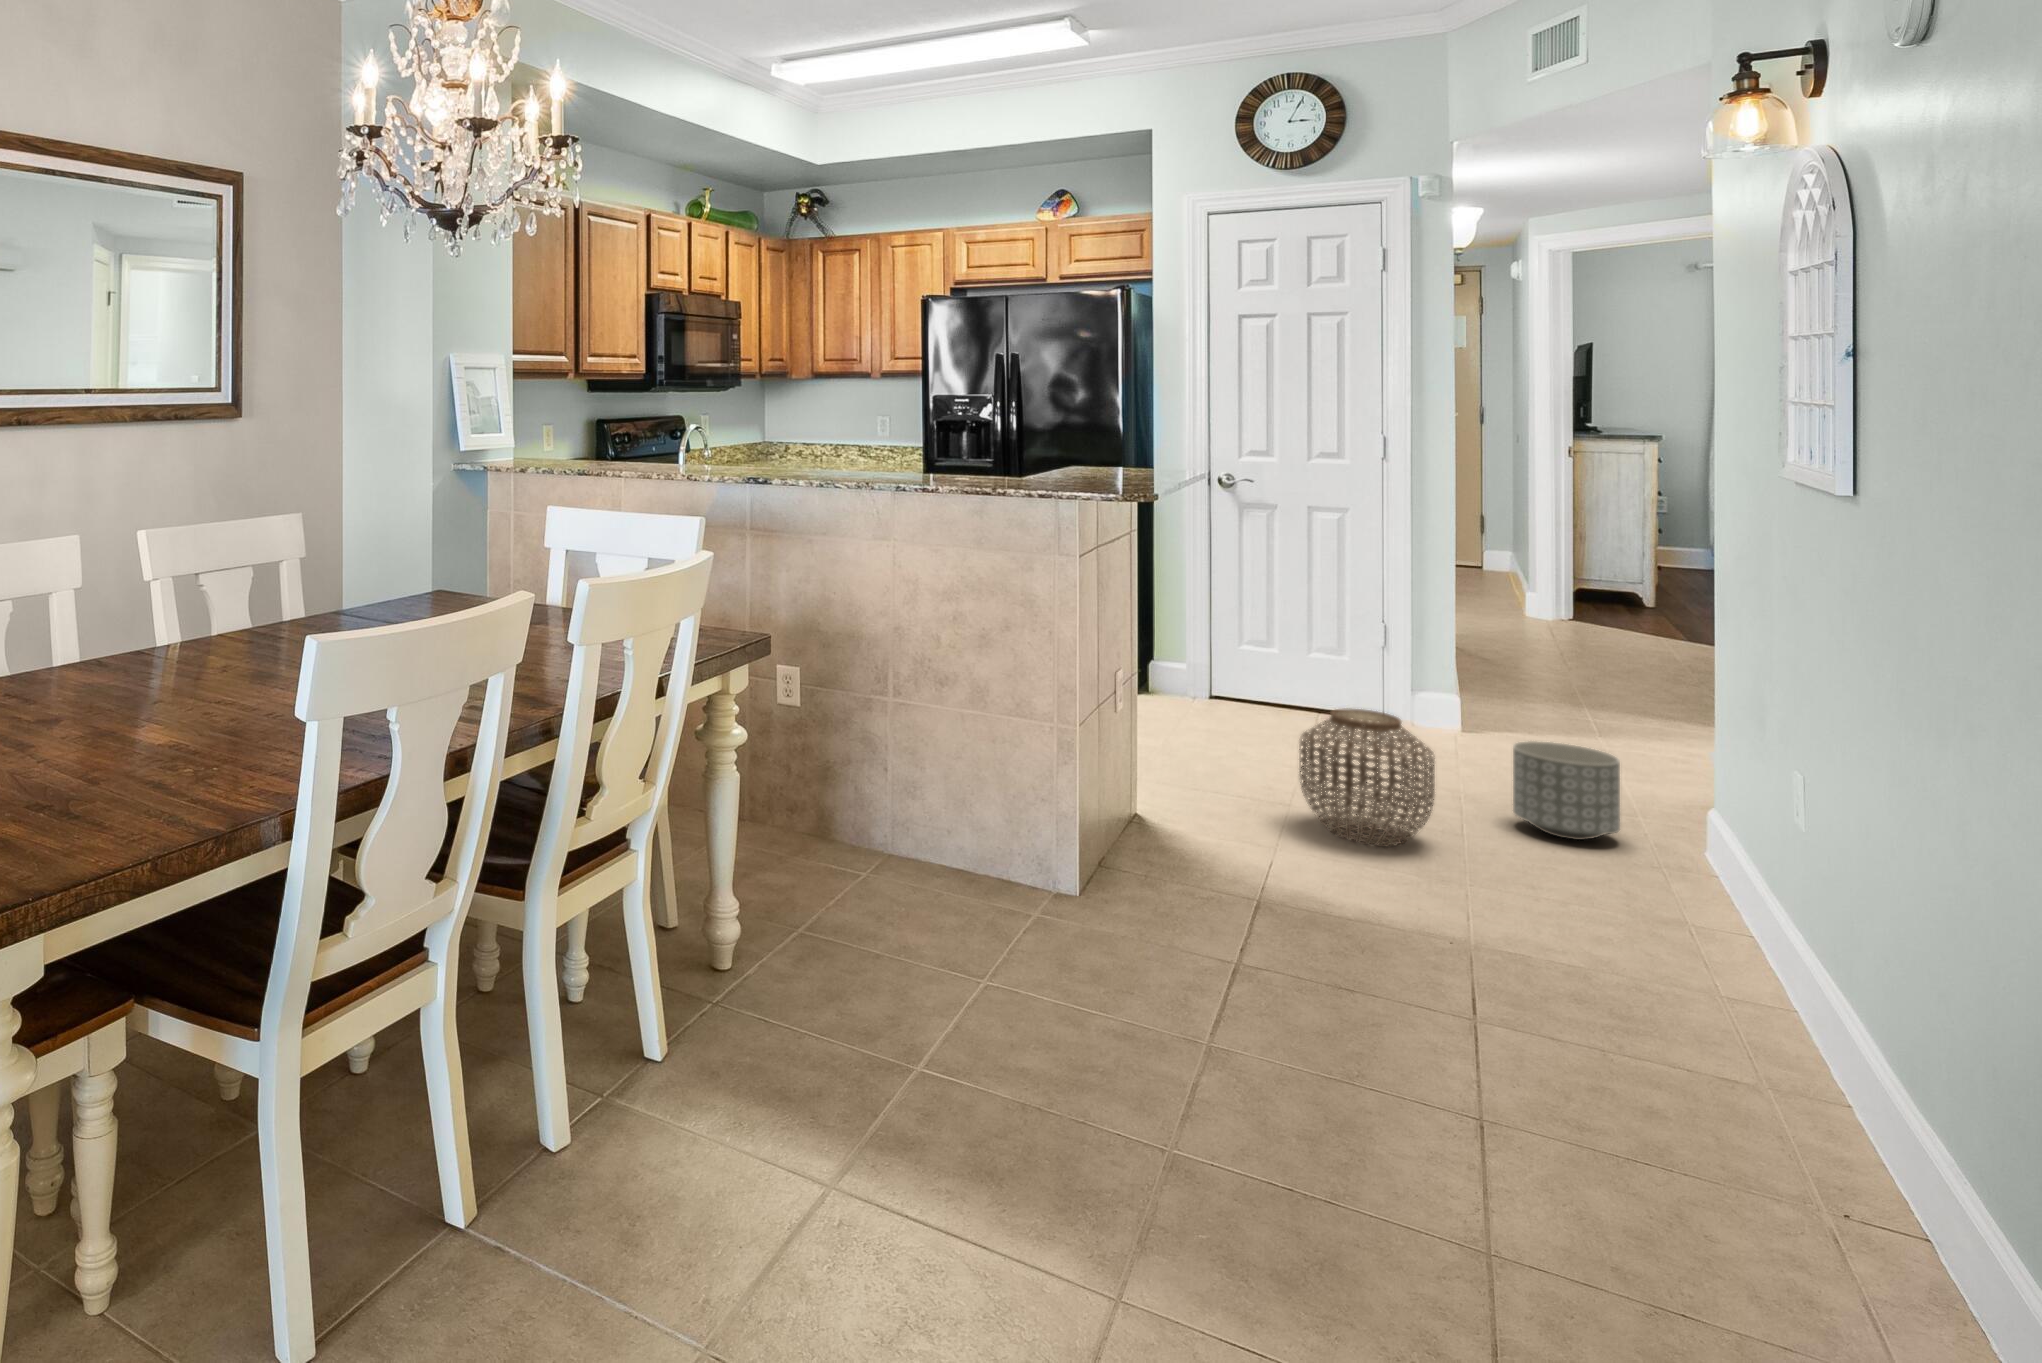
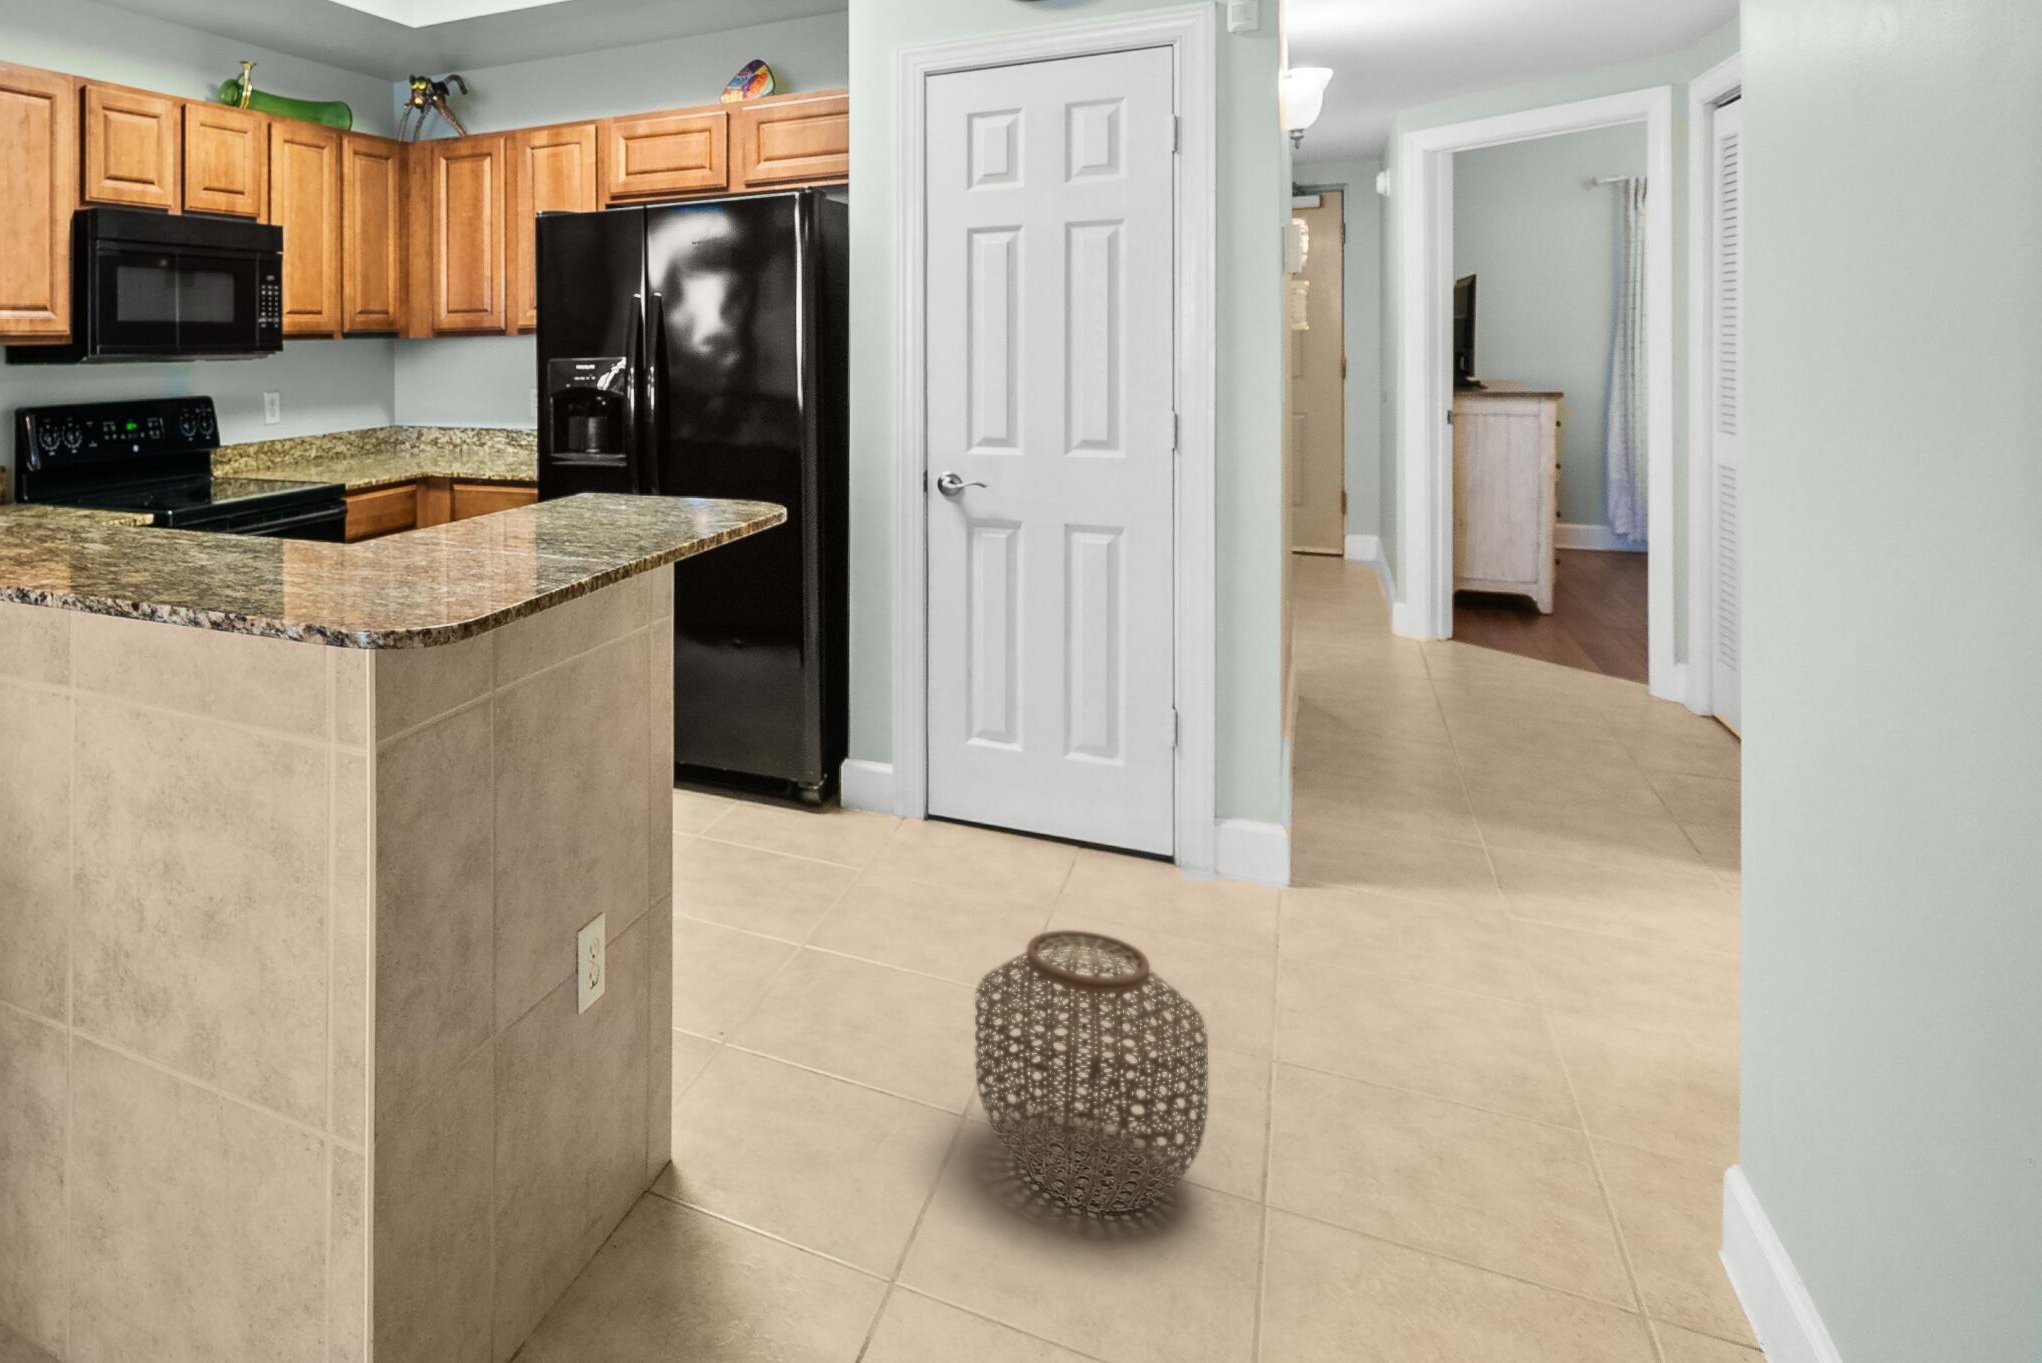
planter: present [1513,741,1620,840] -> none [1353,962,1538,1164]

